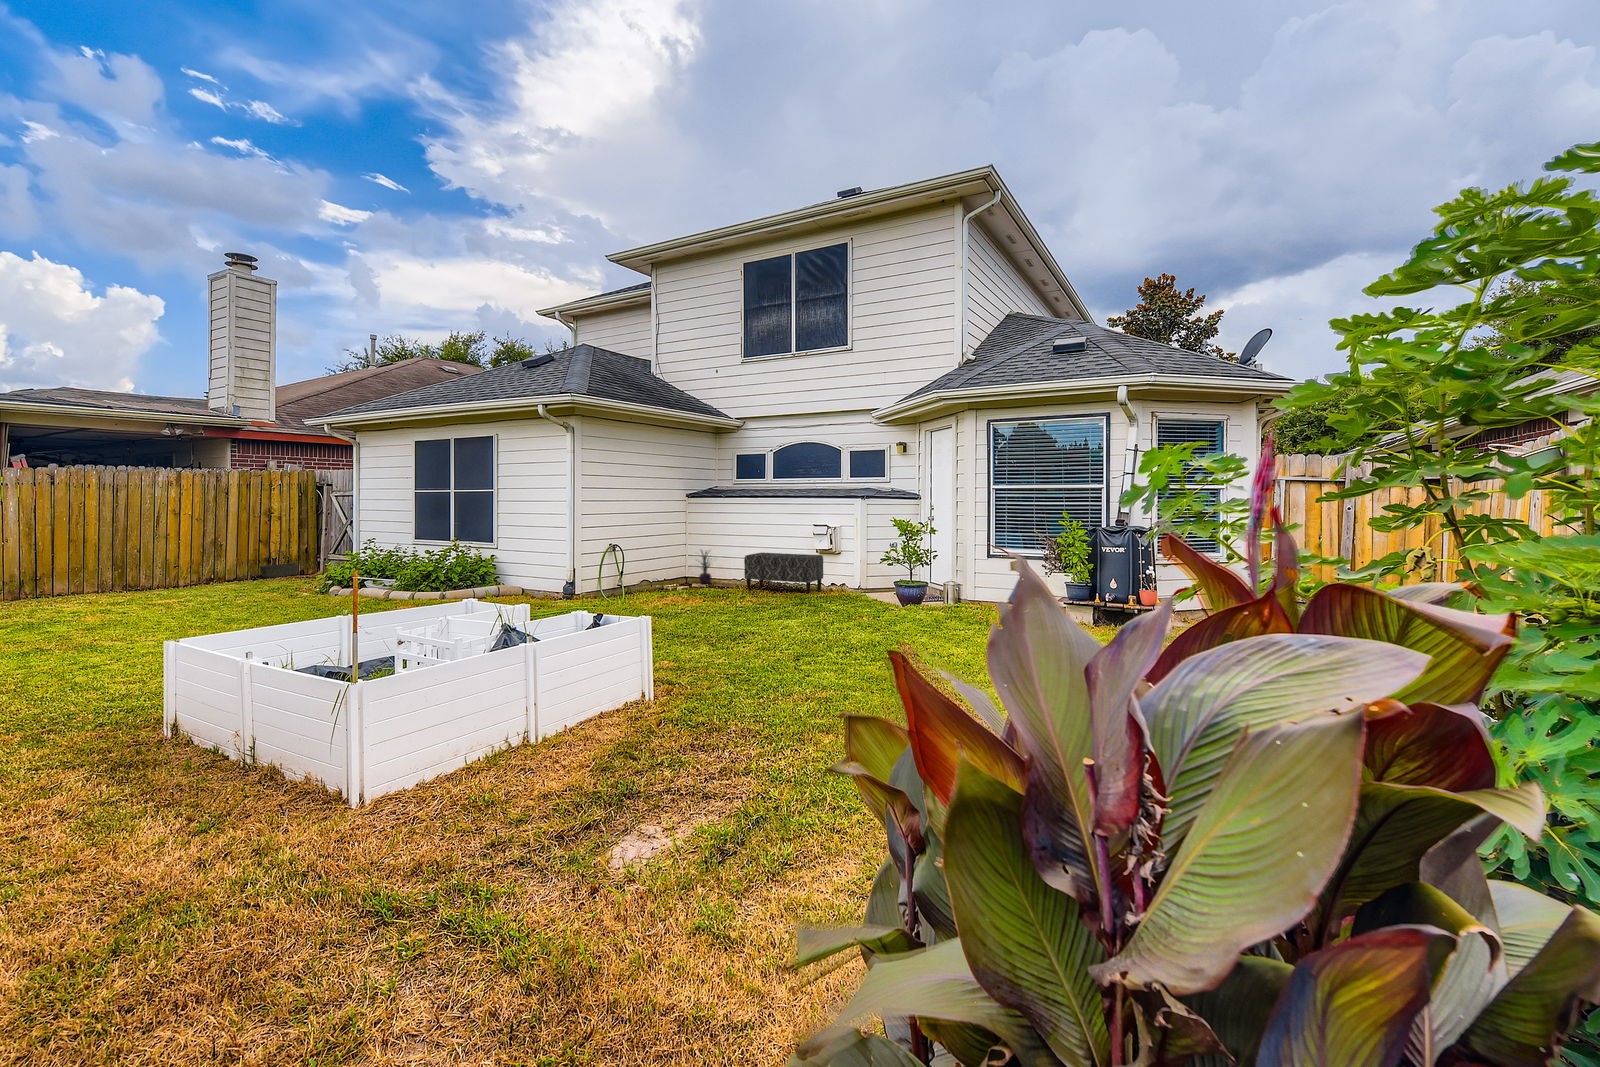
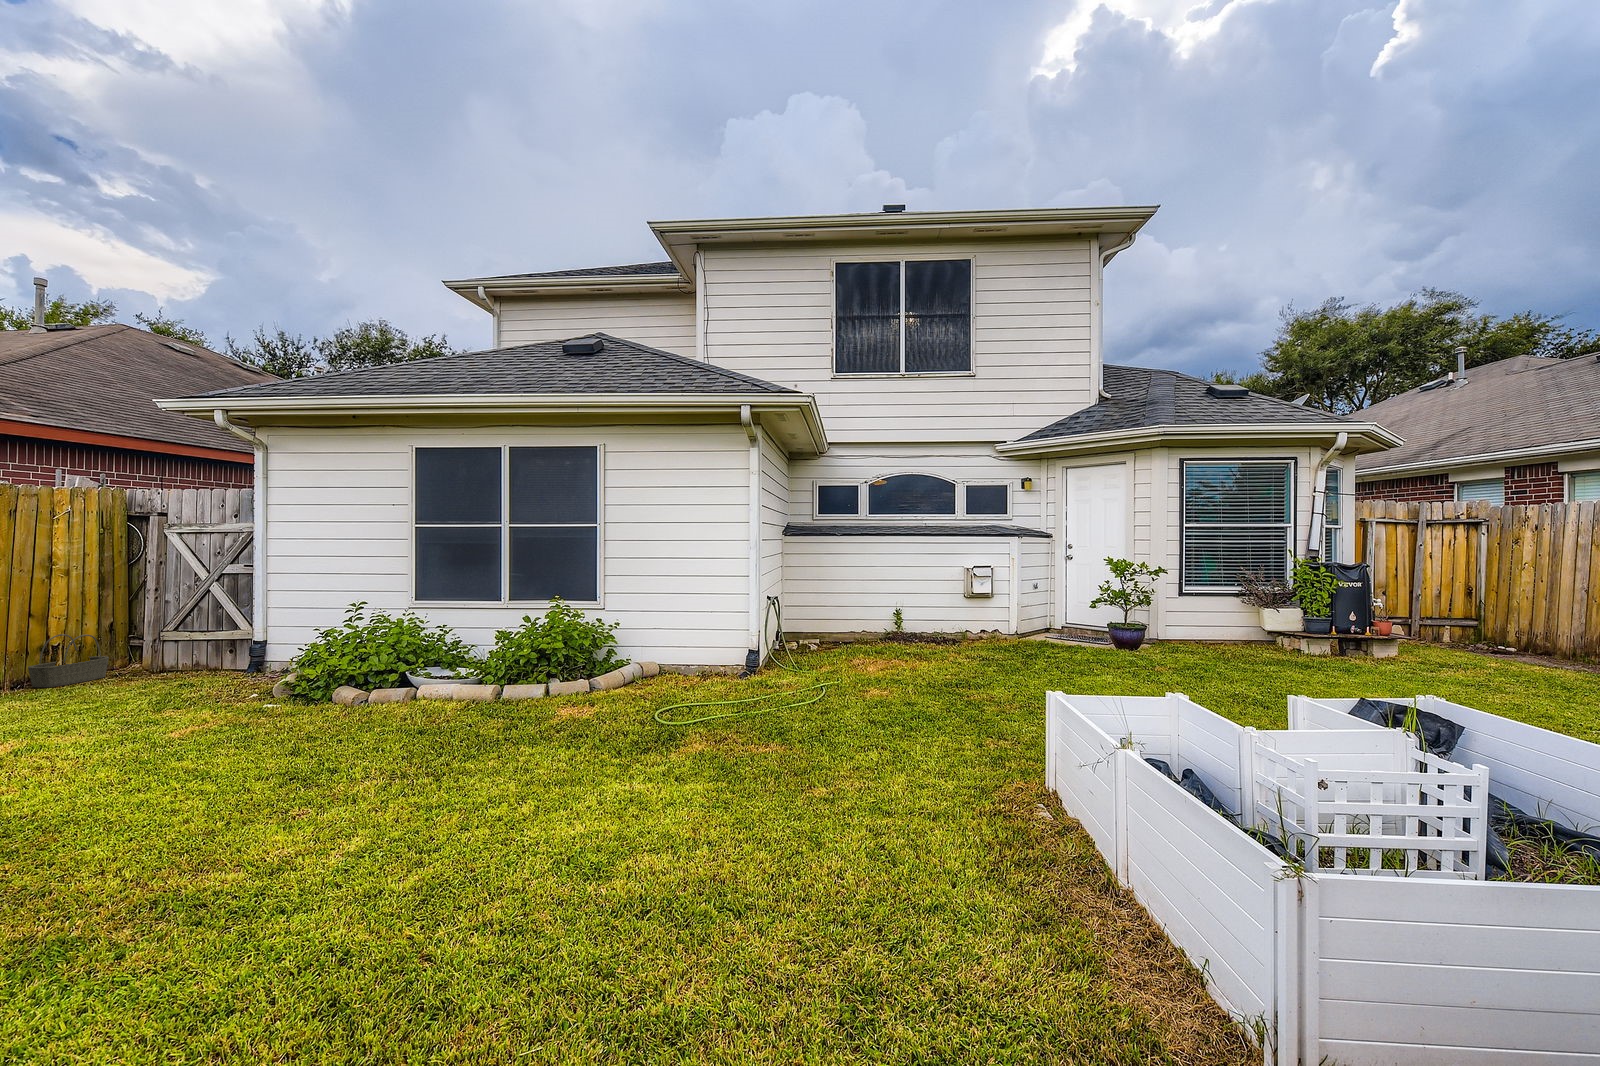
decorative plant: present [699,551,712,584] -> none [809,600,857,645]
bench: present [744,553,823,594] -> none [900,602,994,647]

